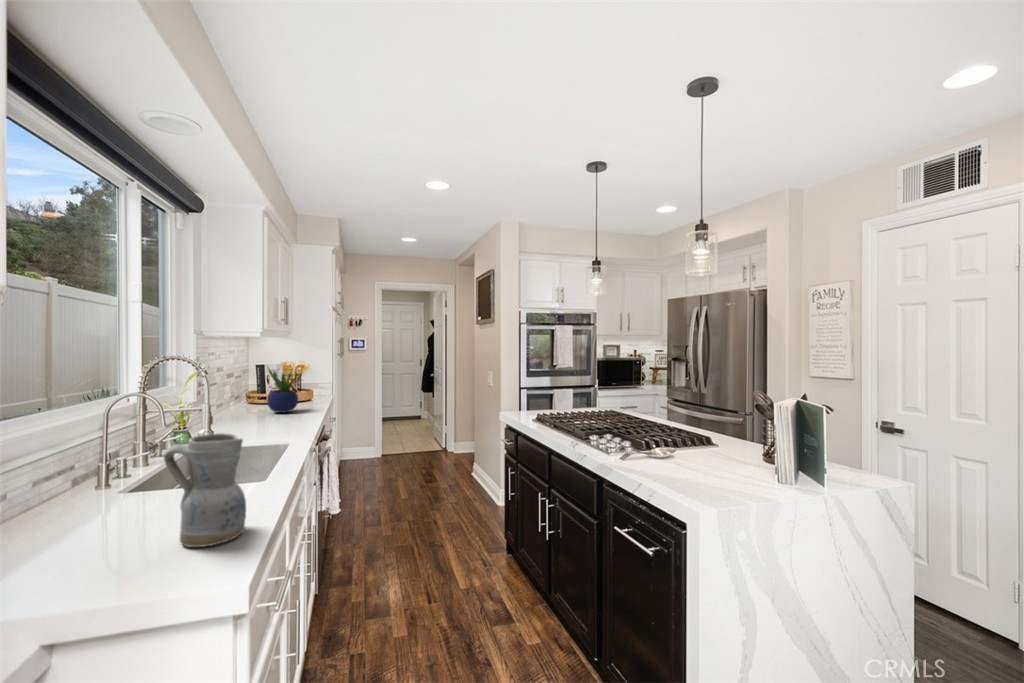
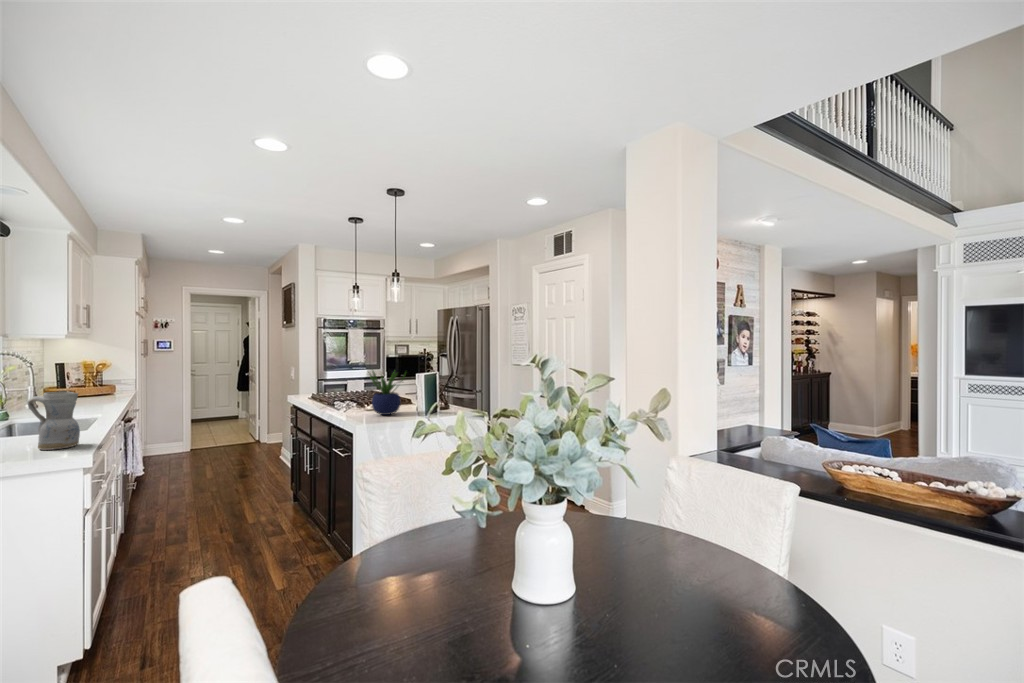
potted plant: present [267,369,302,413] -> present [368,371,406,415]

